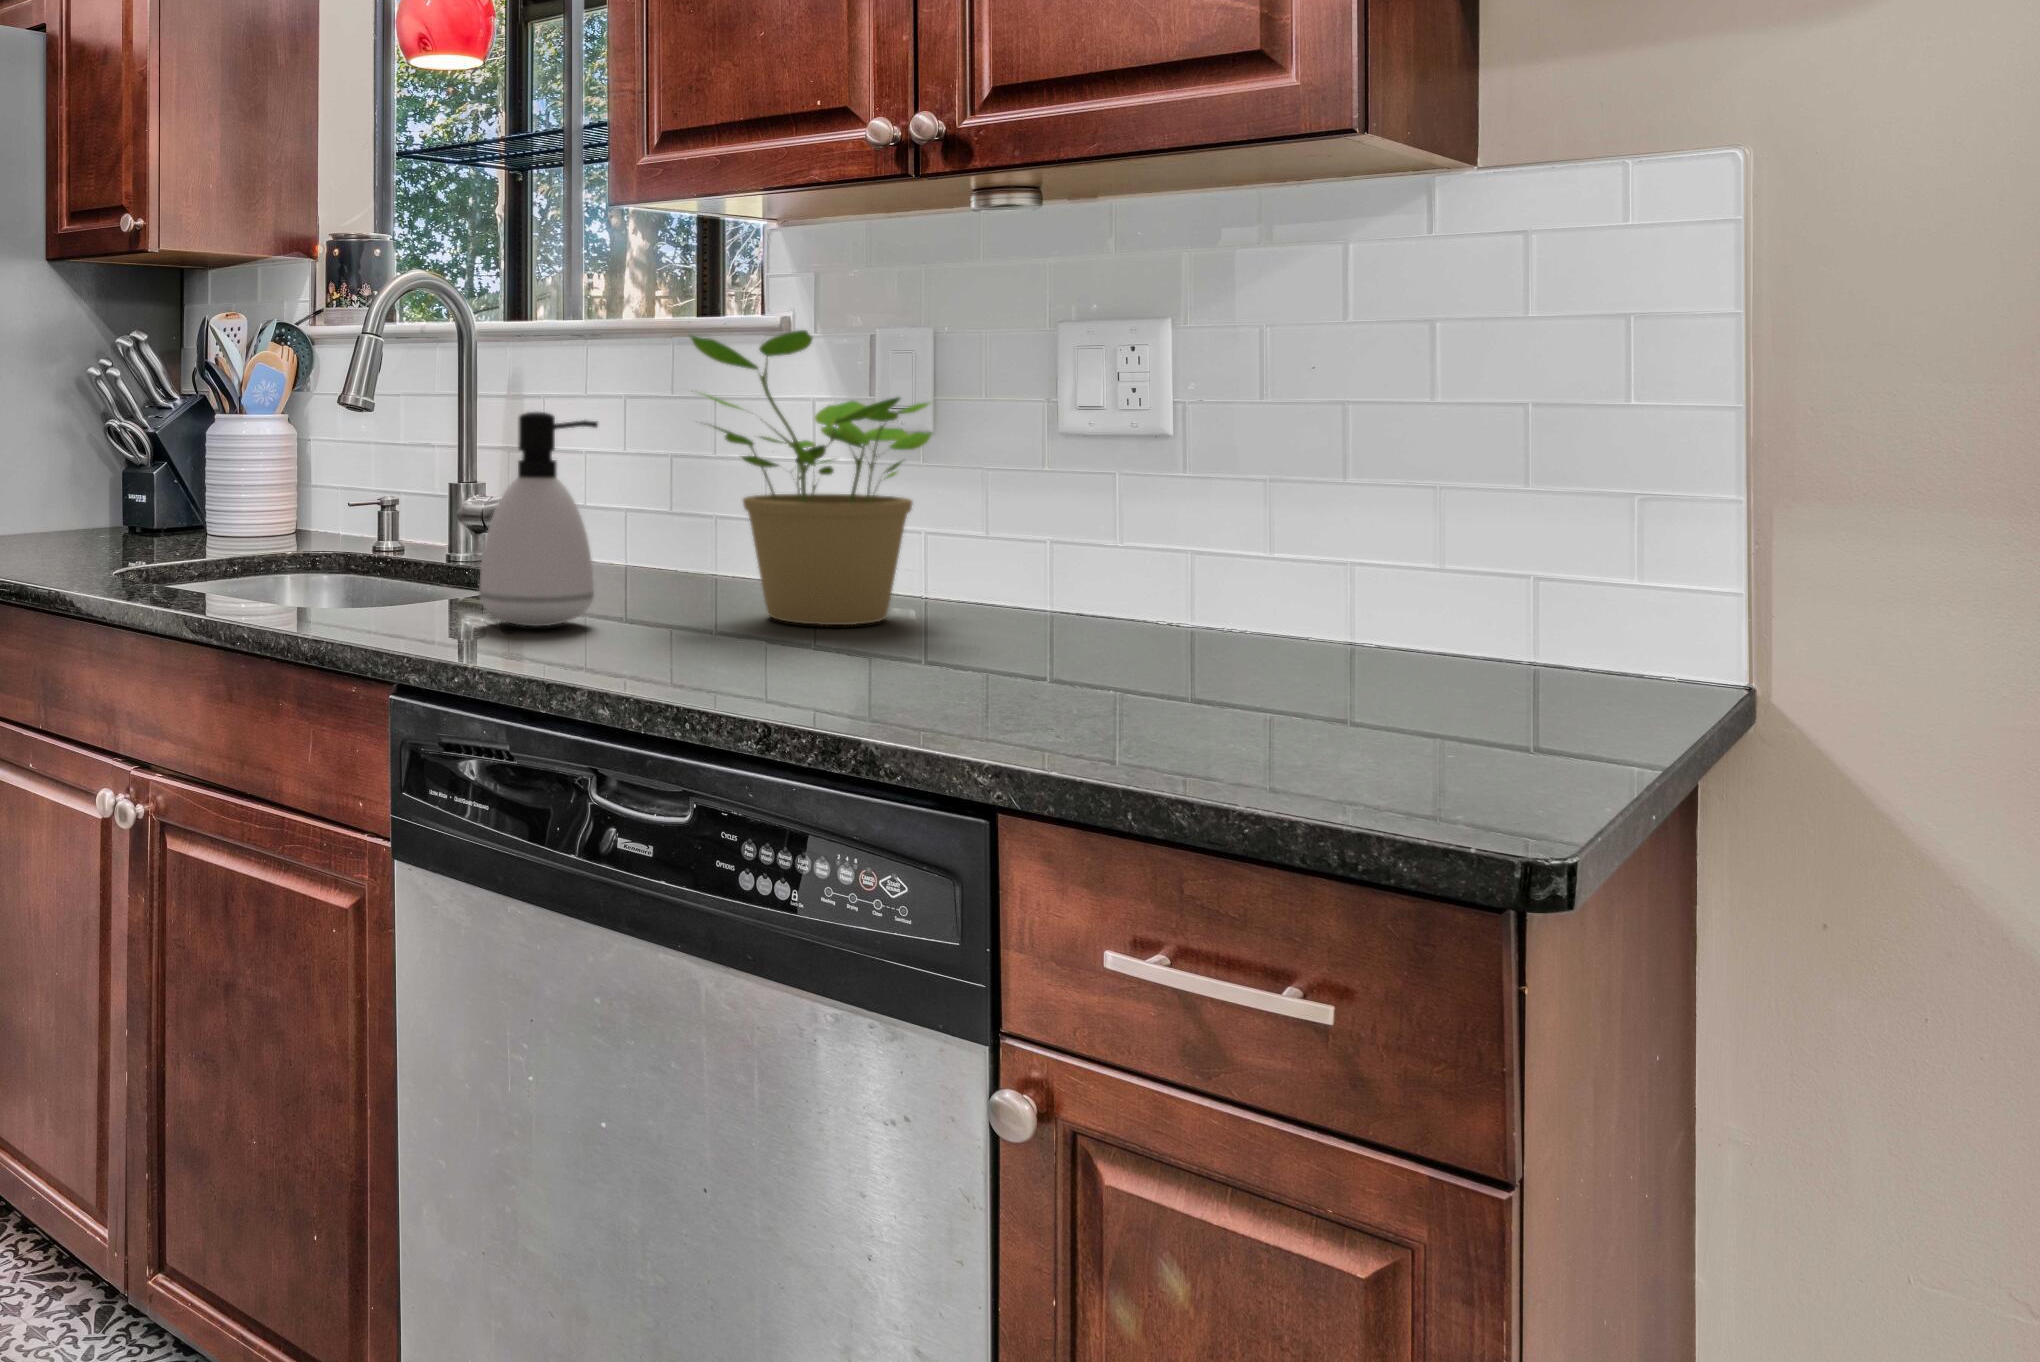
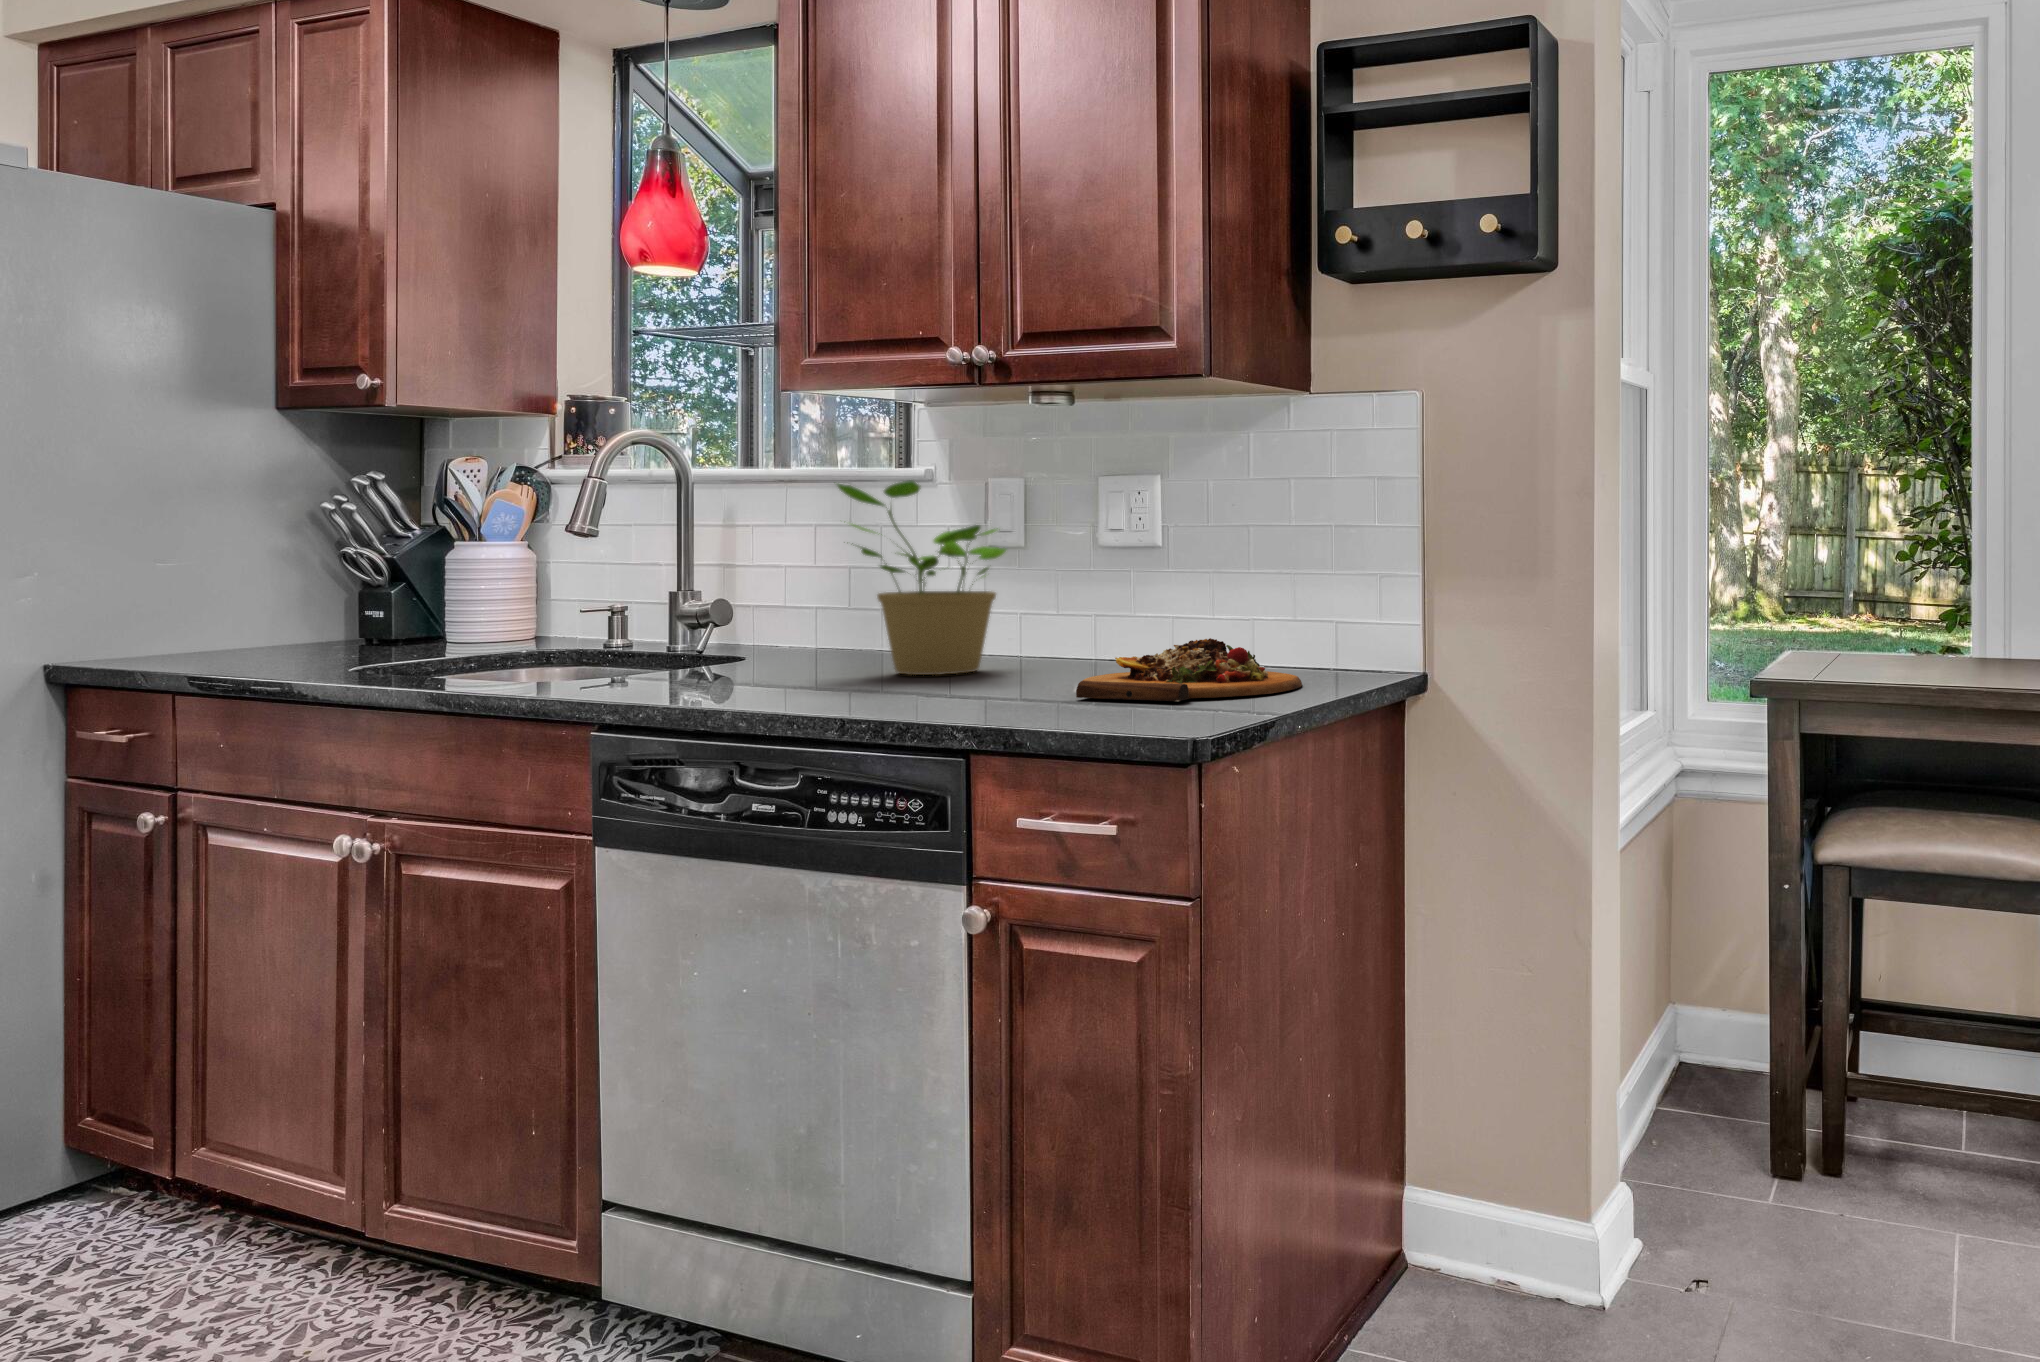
soap dispenser: present [479,412,598,626] -> none [670,535,765,684]
cutting board: none [1096,597,1519,728] -> present [1076,638,1302,701]

